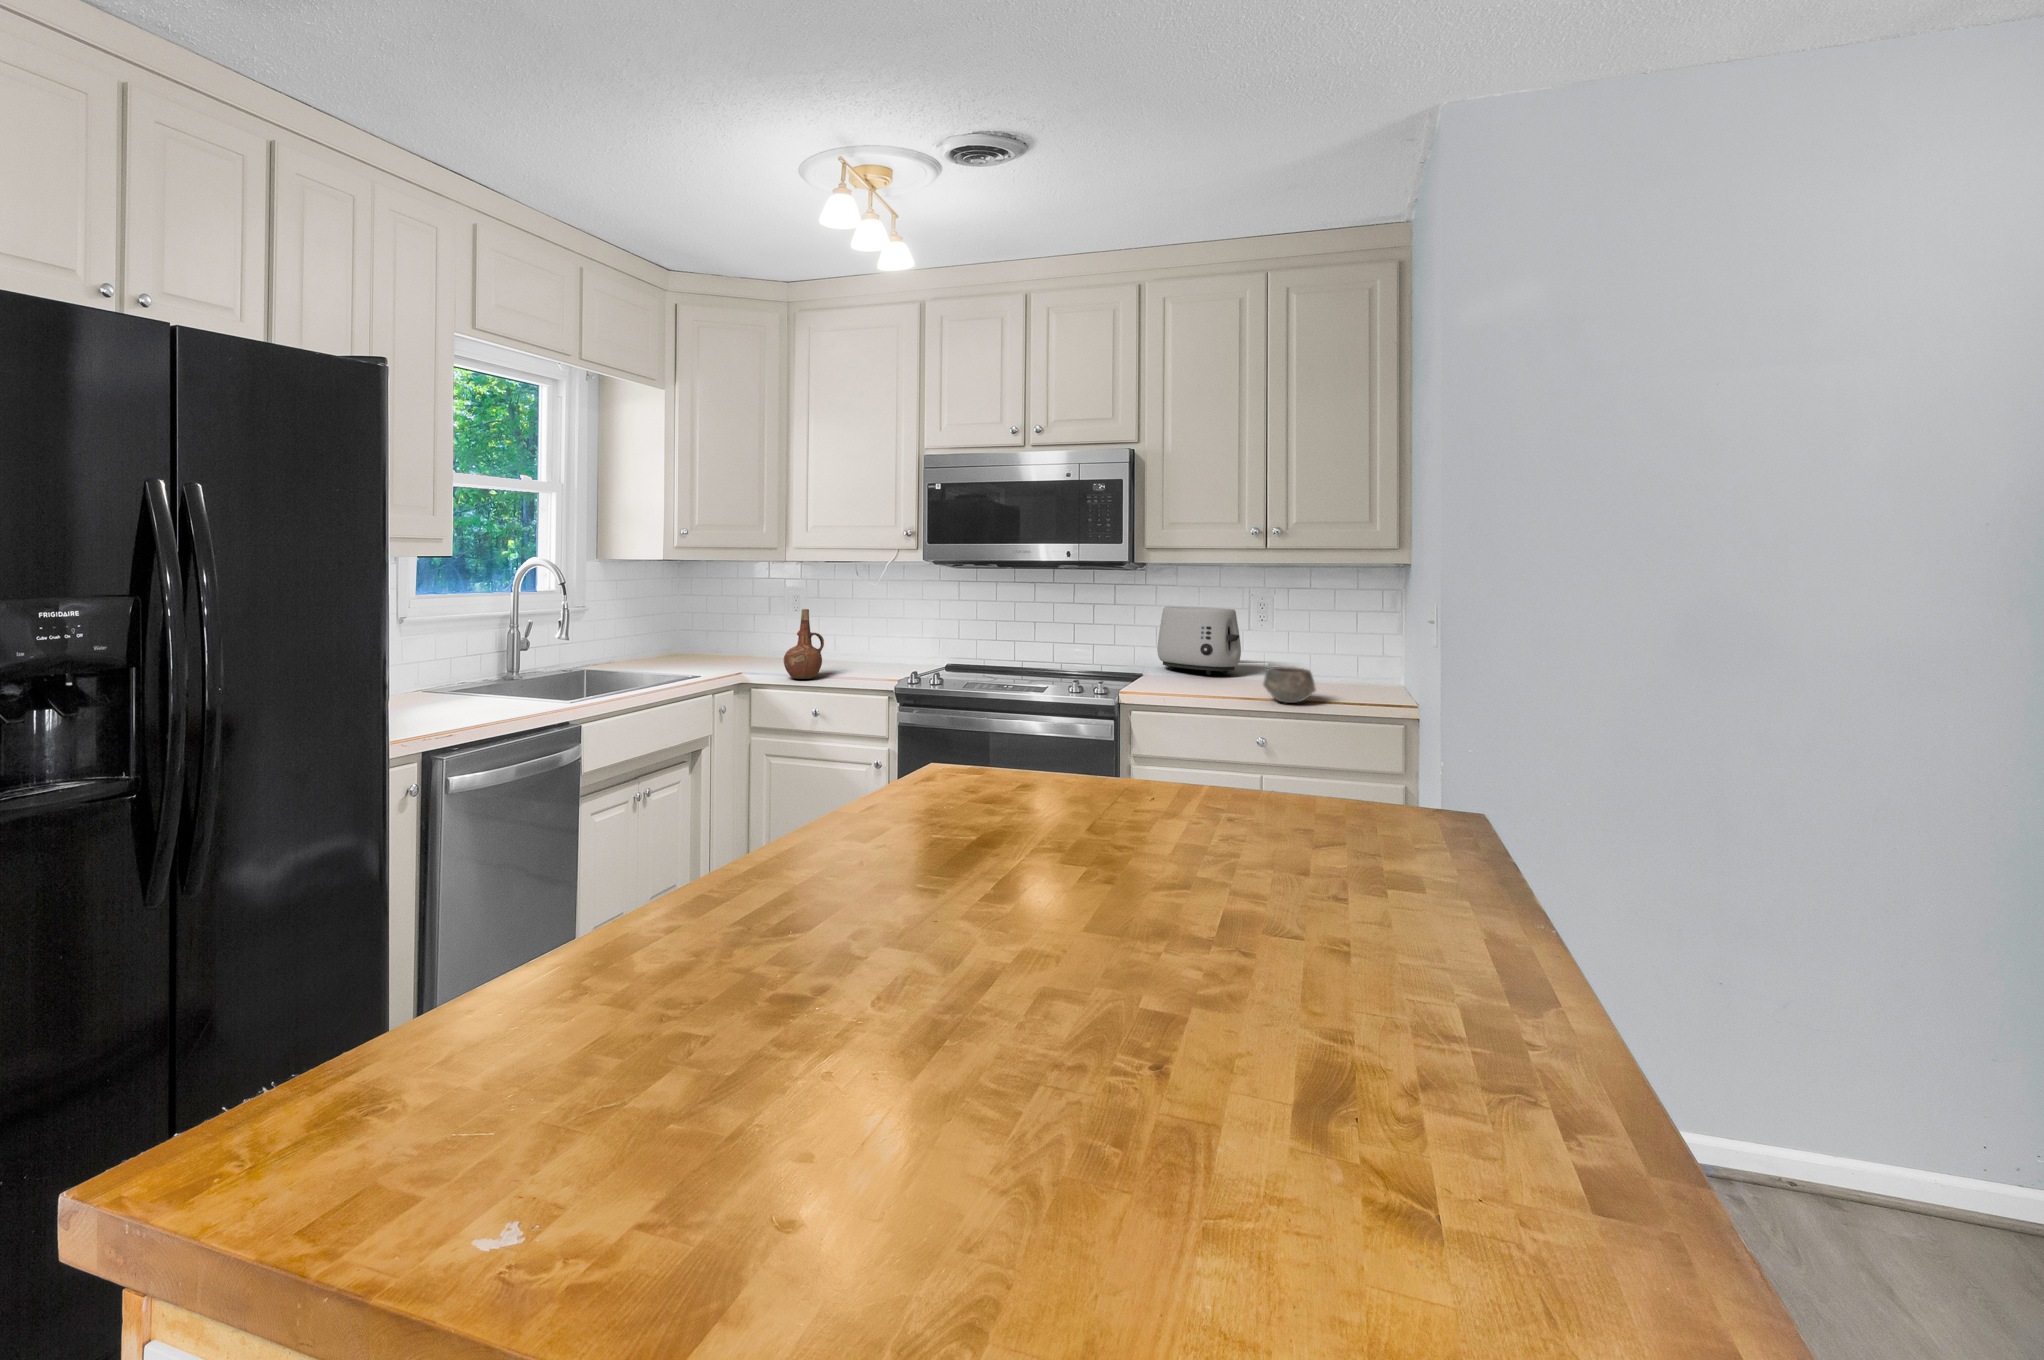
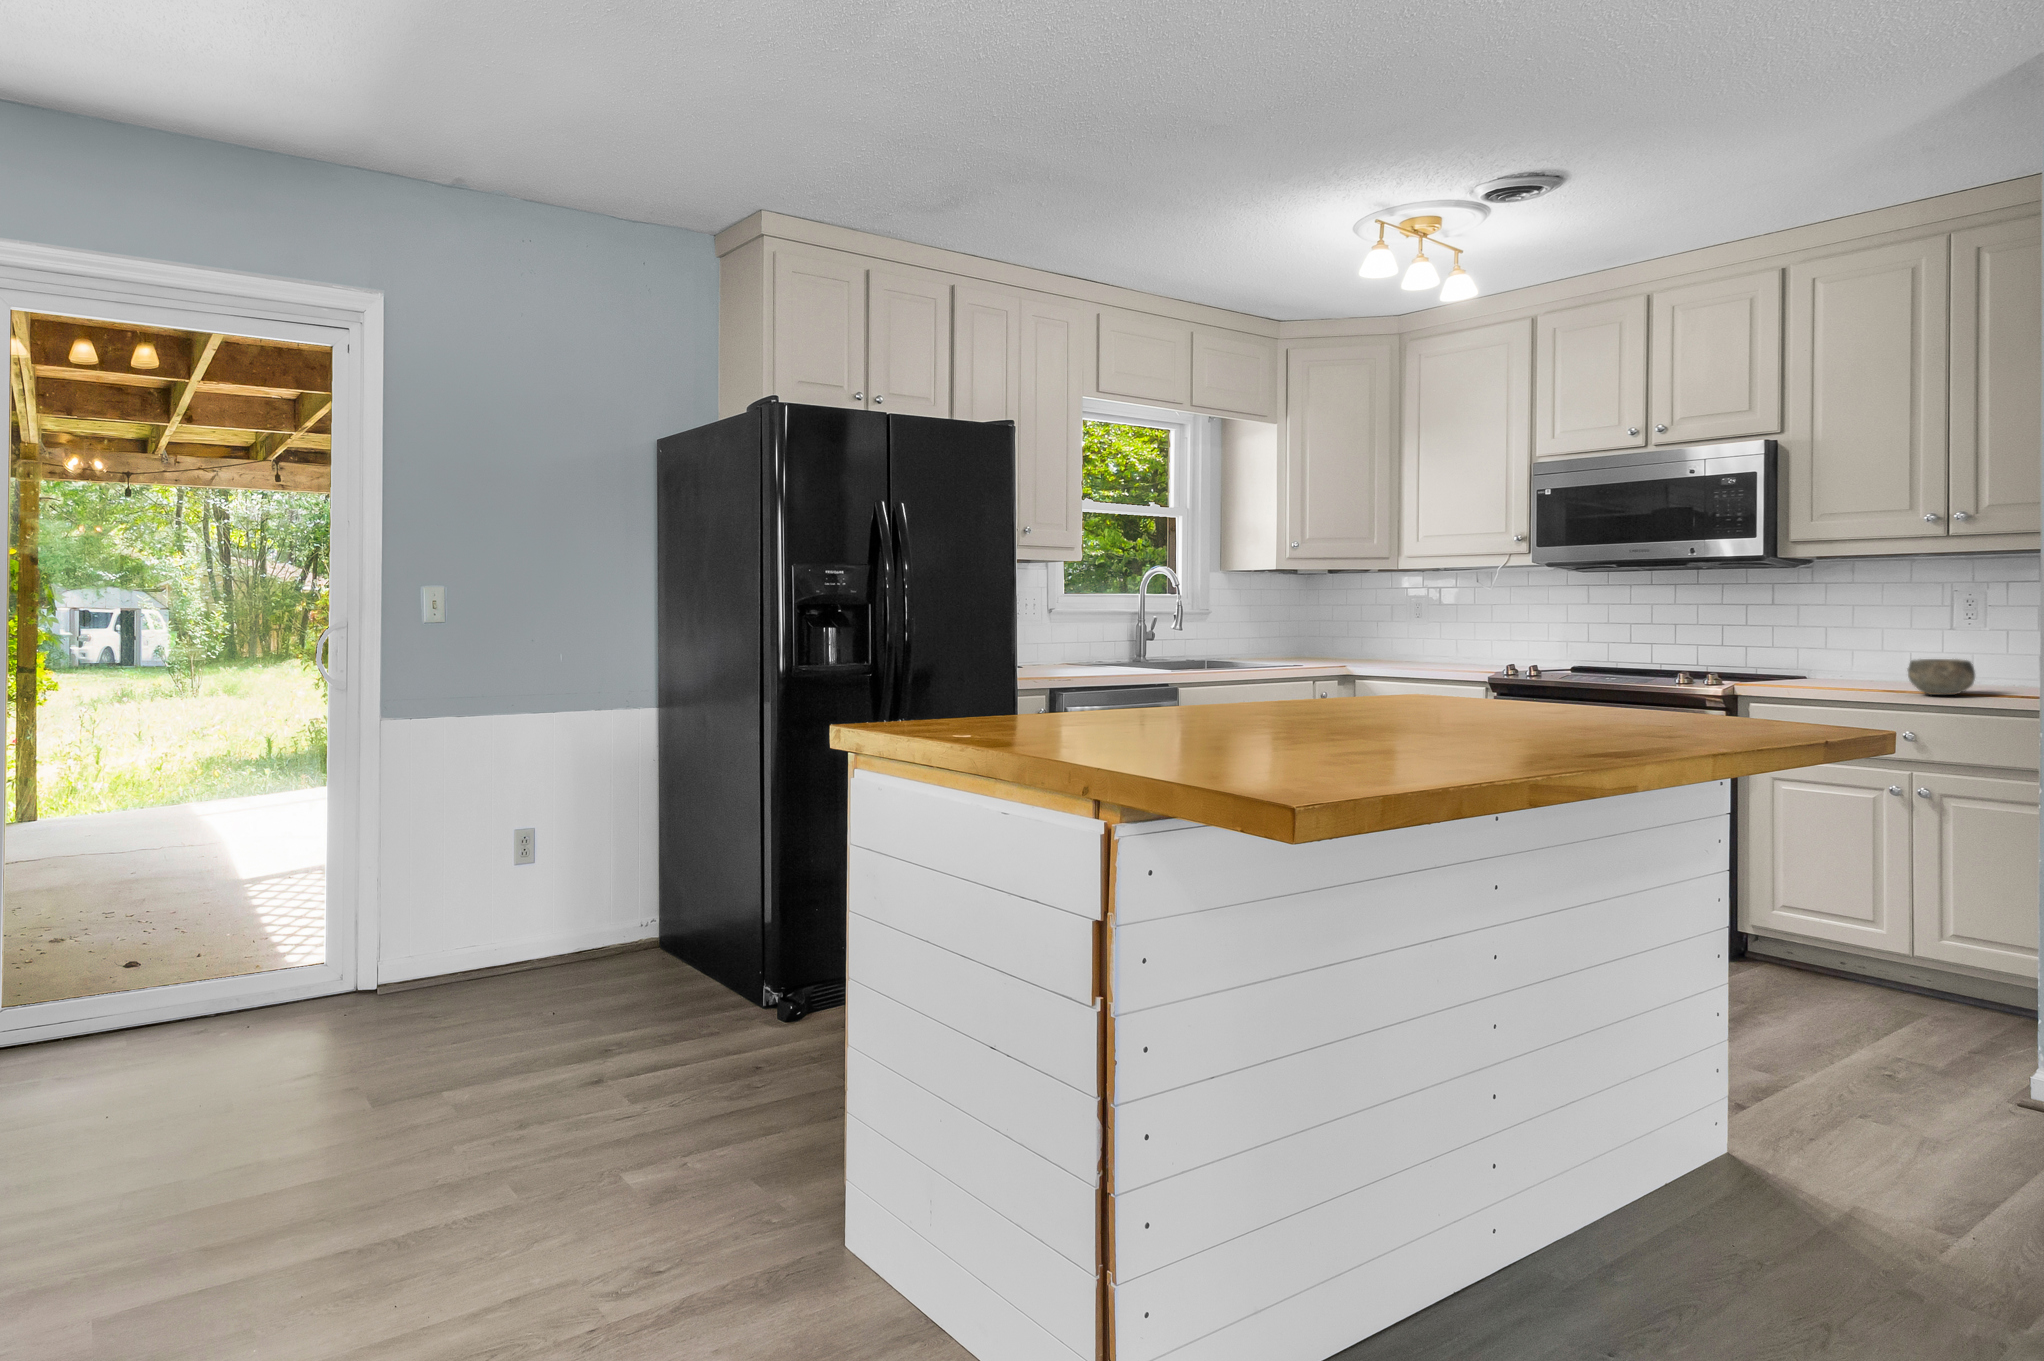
toaster: present [1157,606,1241,675] -> none [1820,605,1924,676]
ceramic pitcher: present [784,609,824,679] -> none [1385,613,1427,676]

